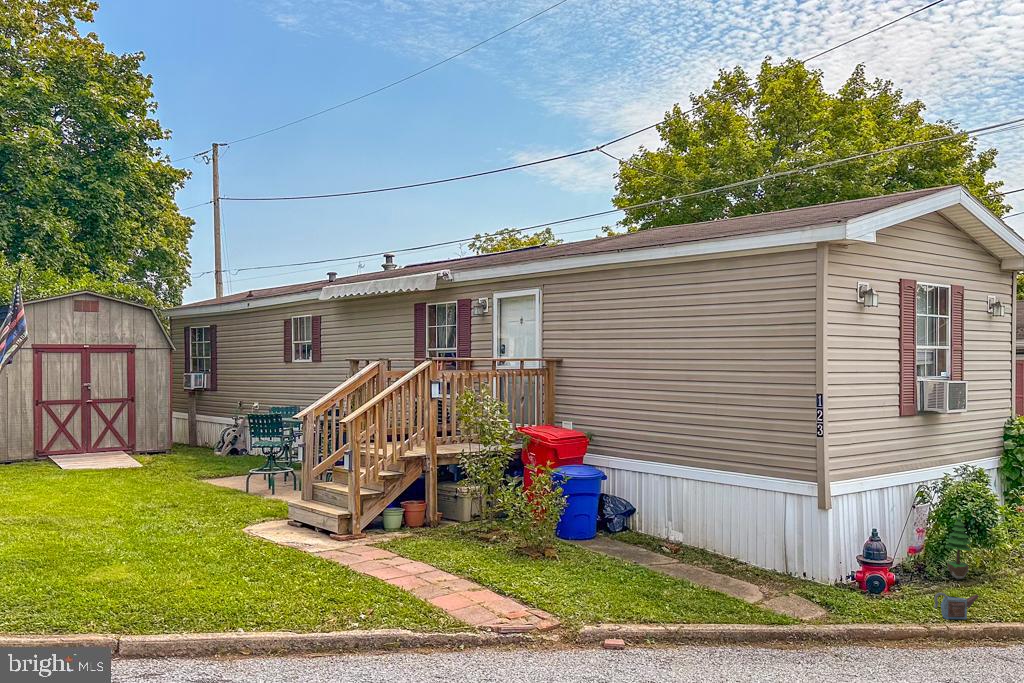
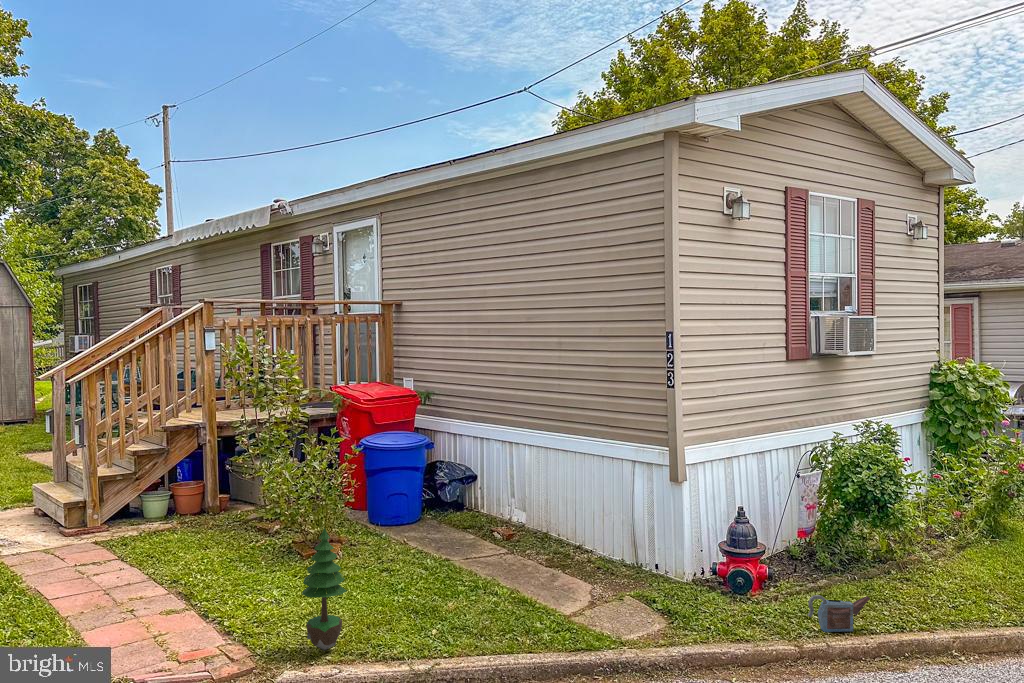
potted tree: present [946,514,971,580] -> present [302,528,347,651]

